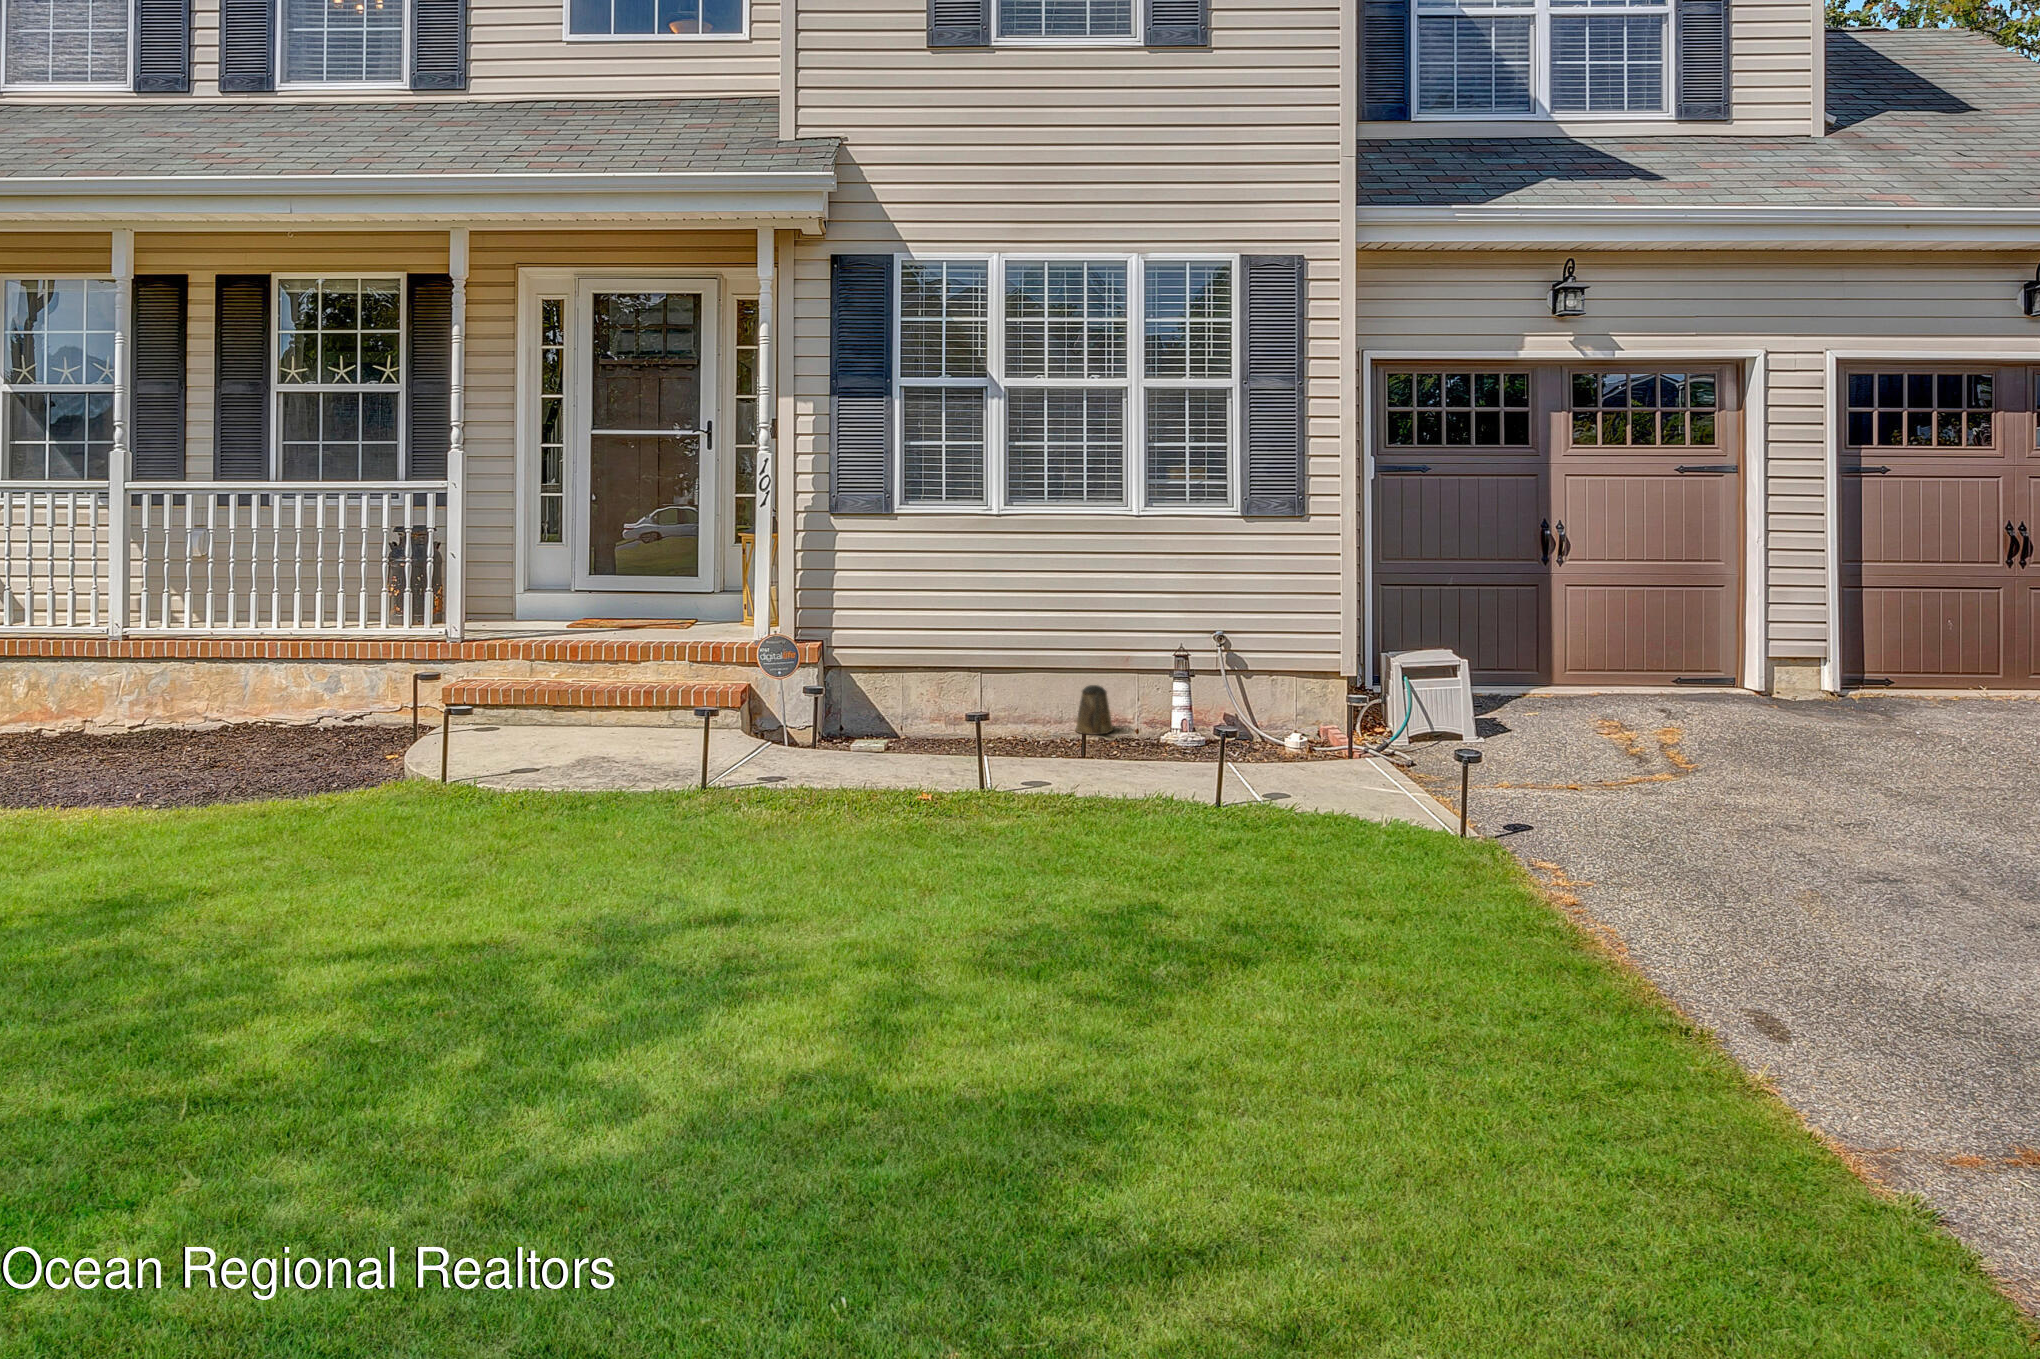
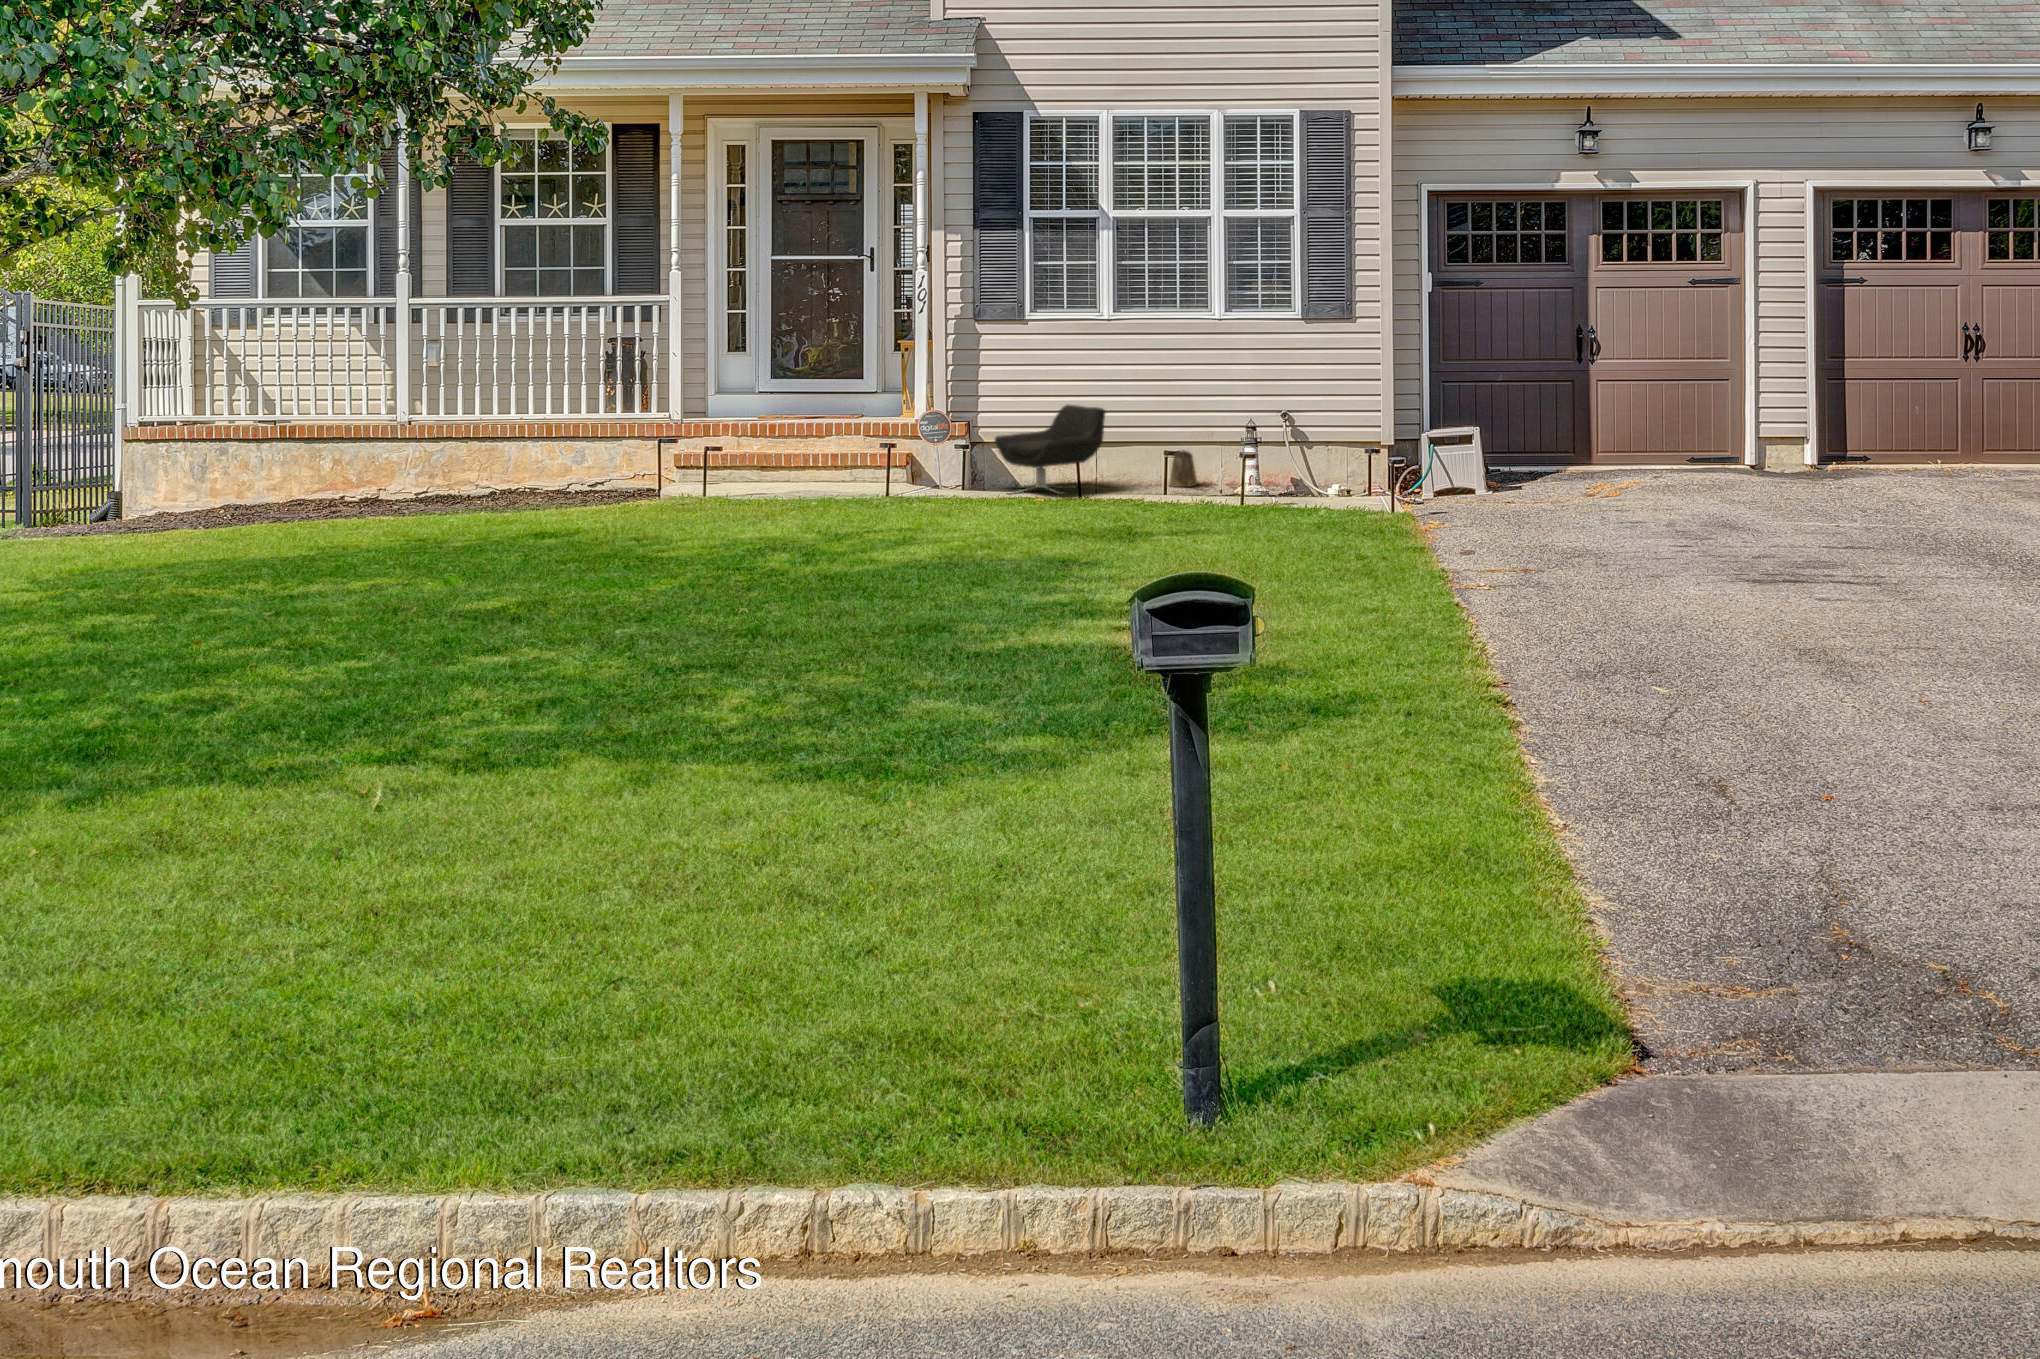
lounge chair: none [850,624,996,751] -> present [995,405,1105,494]

